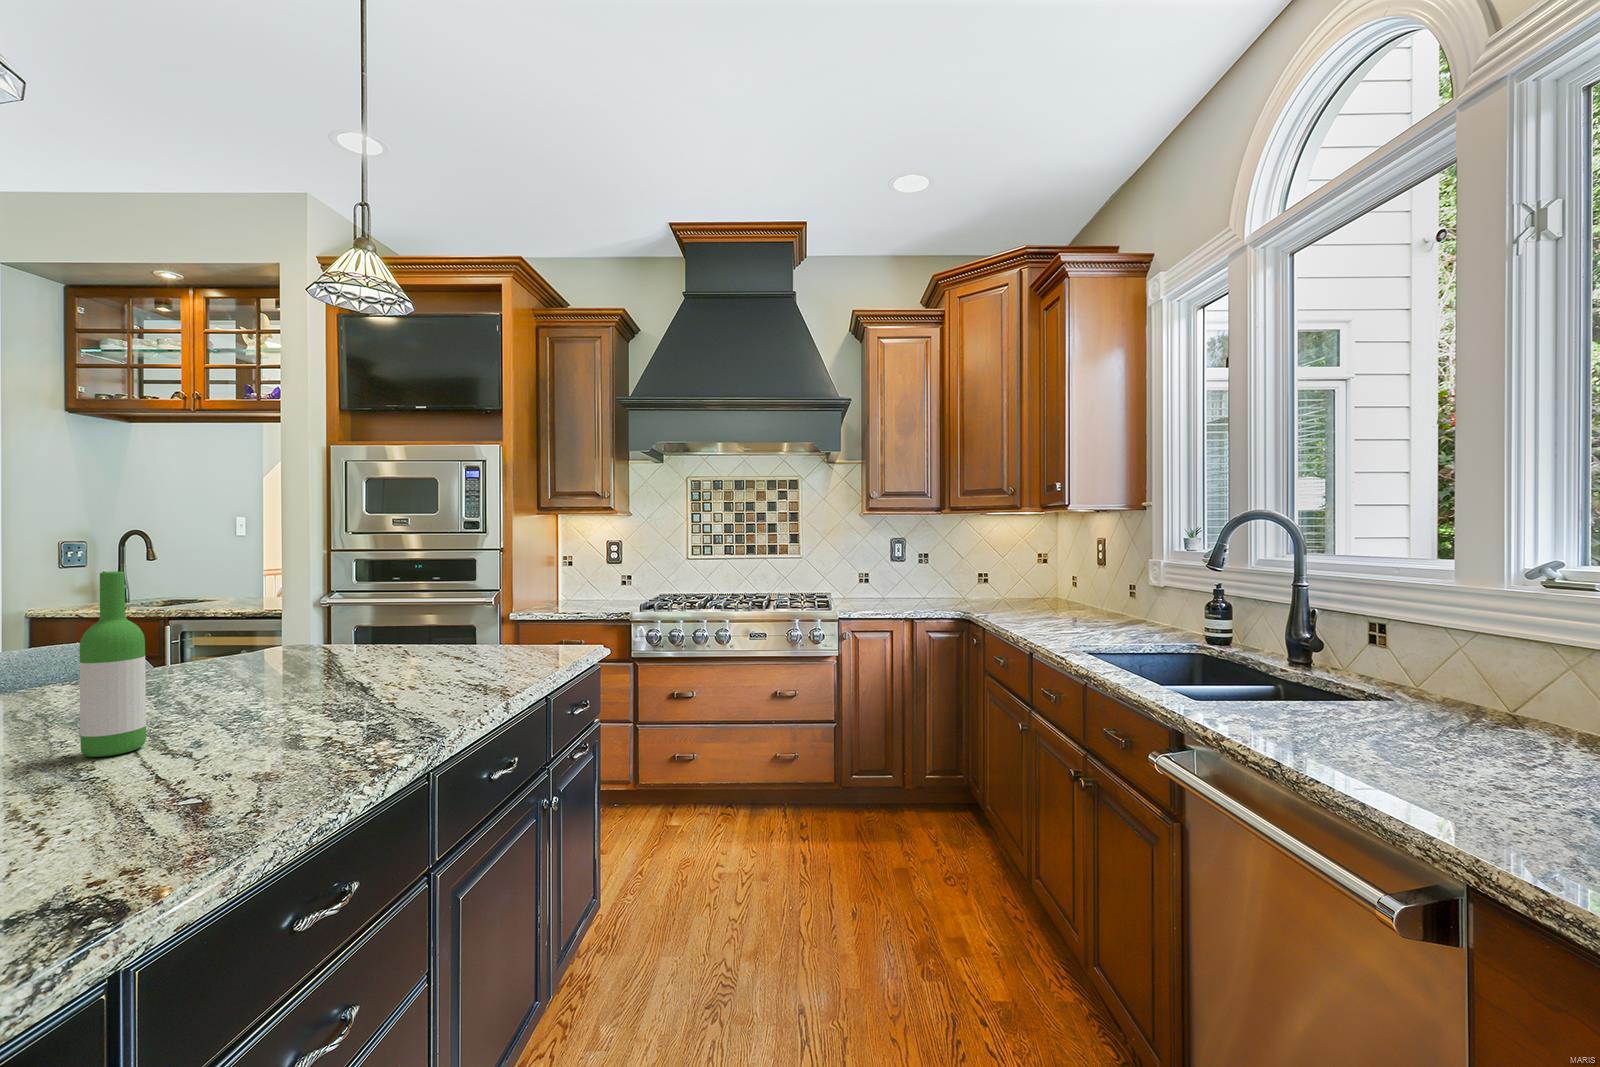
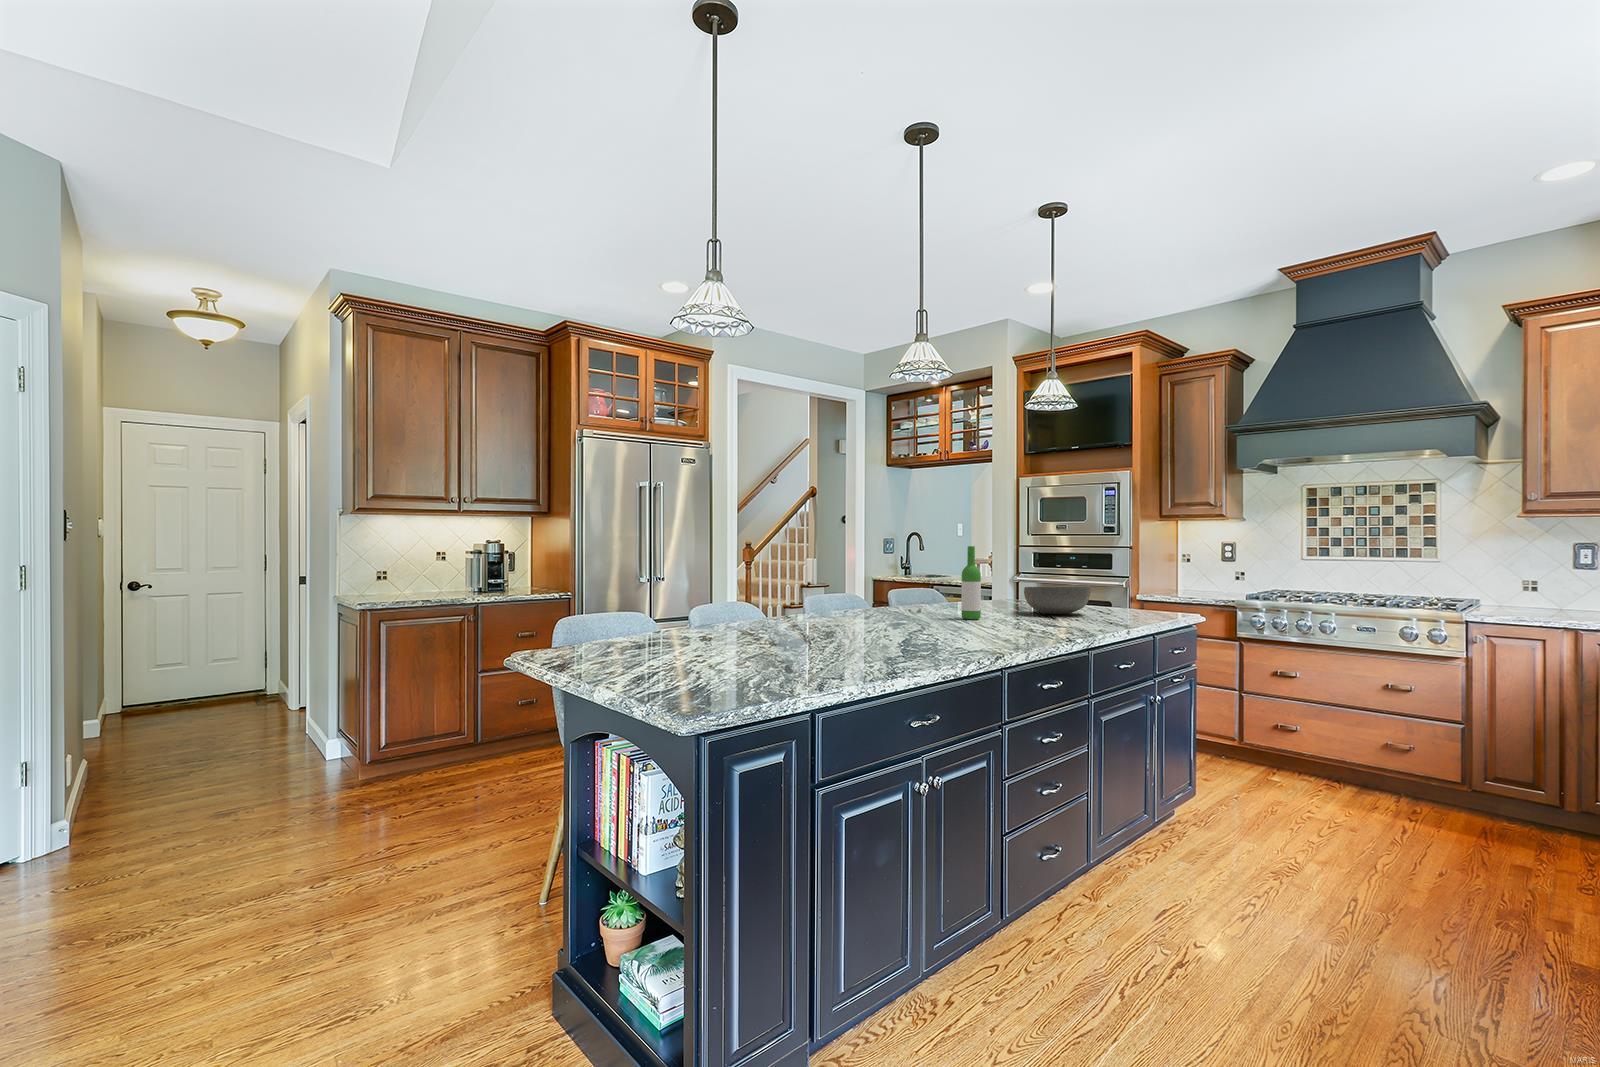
bowl: none [292,625,434,690] -> present [1024,584,1091,614]

